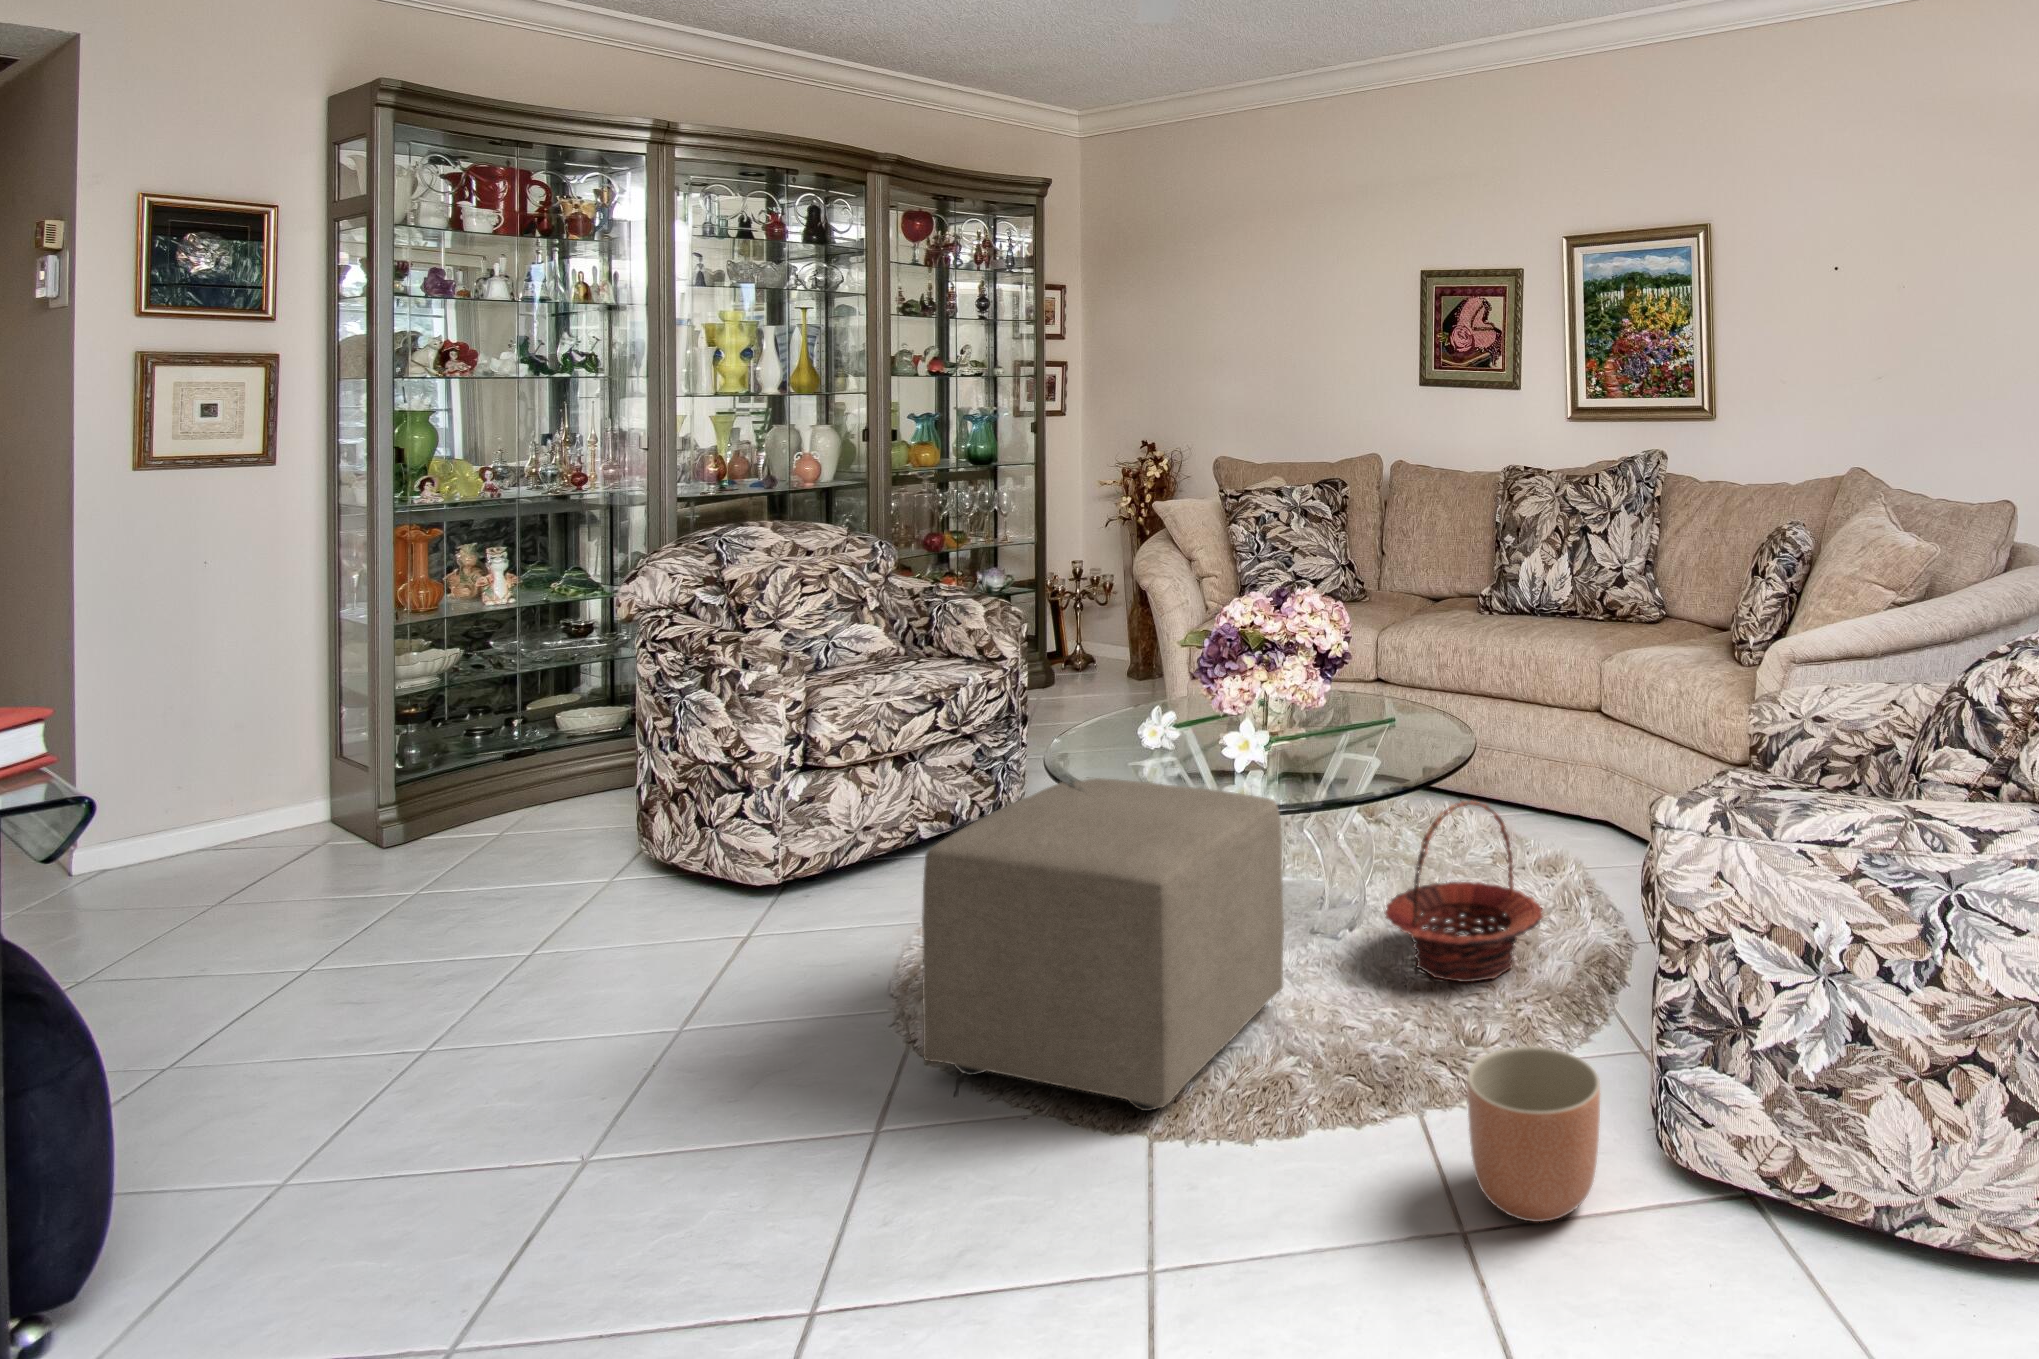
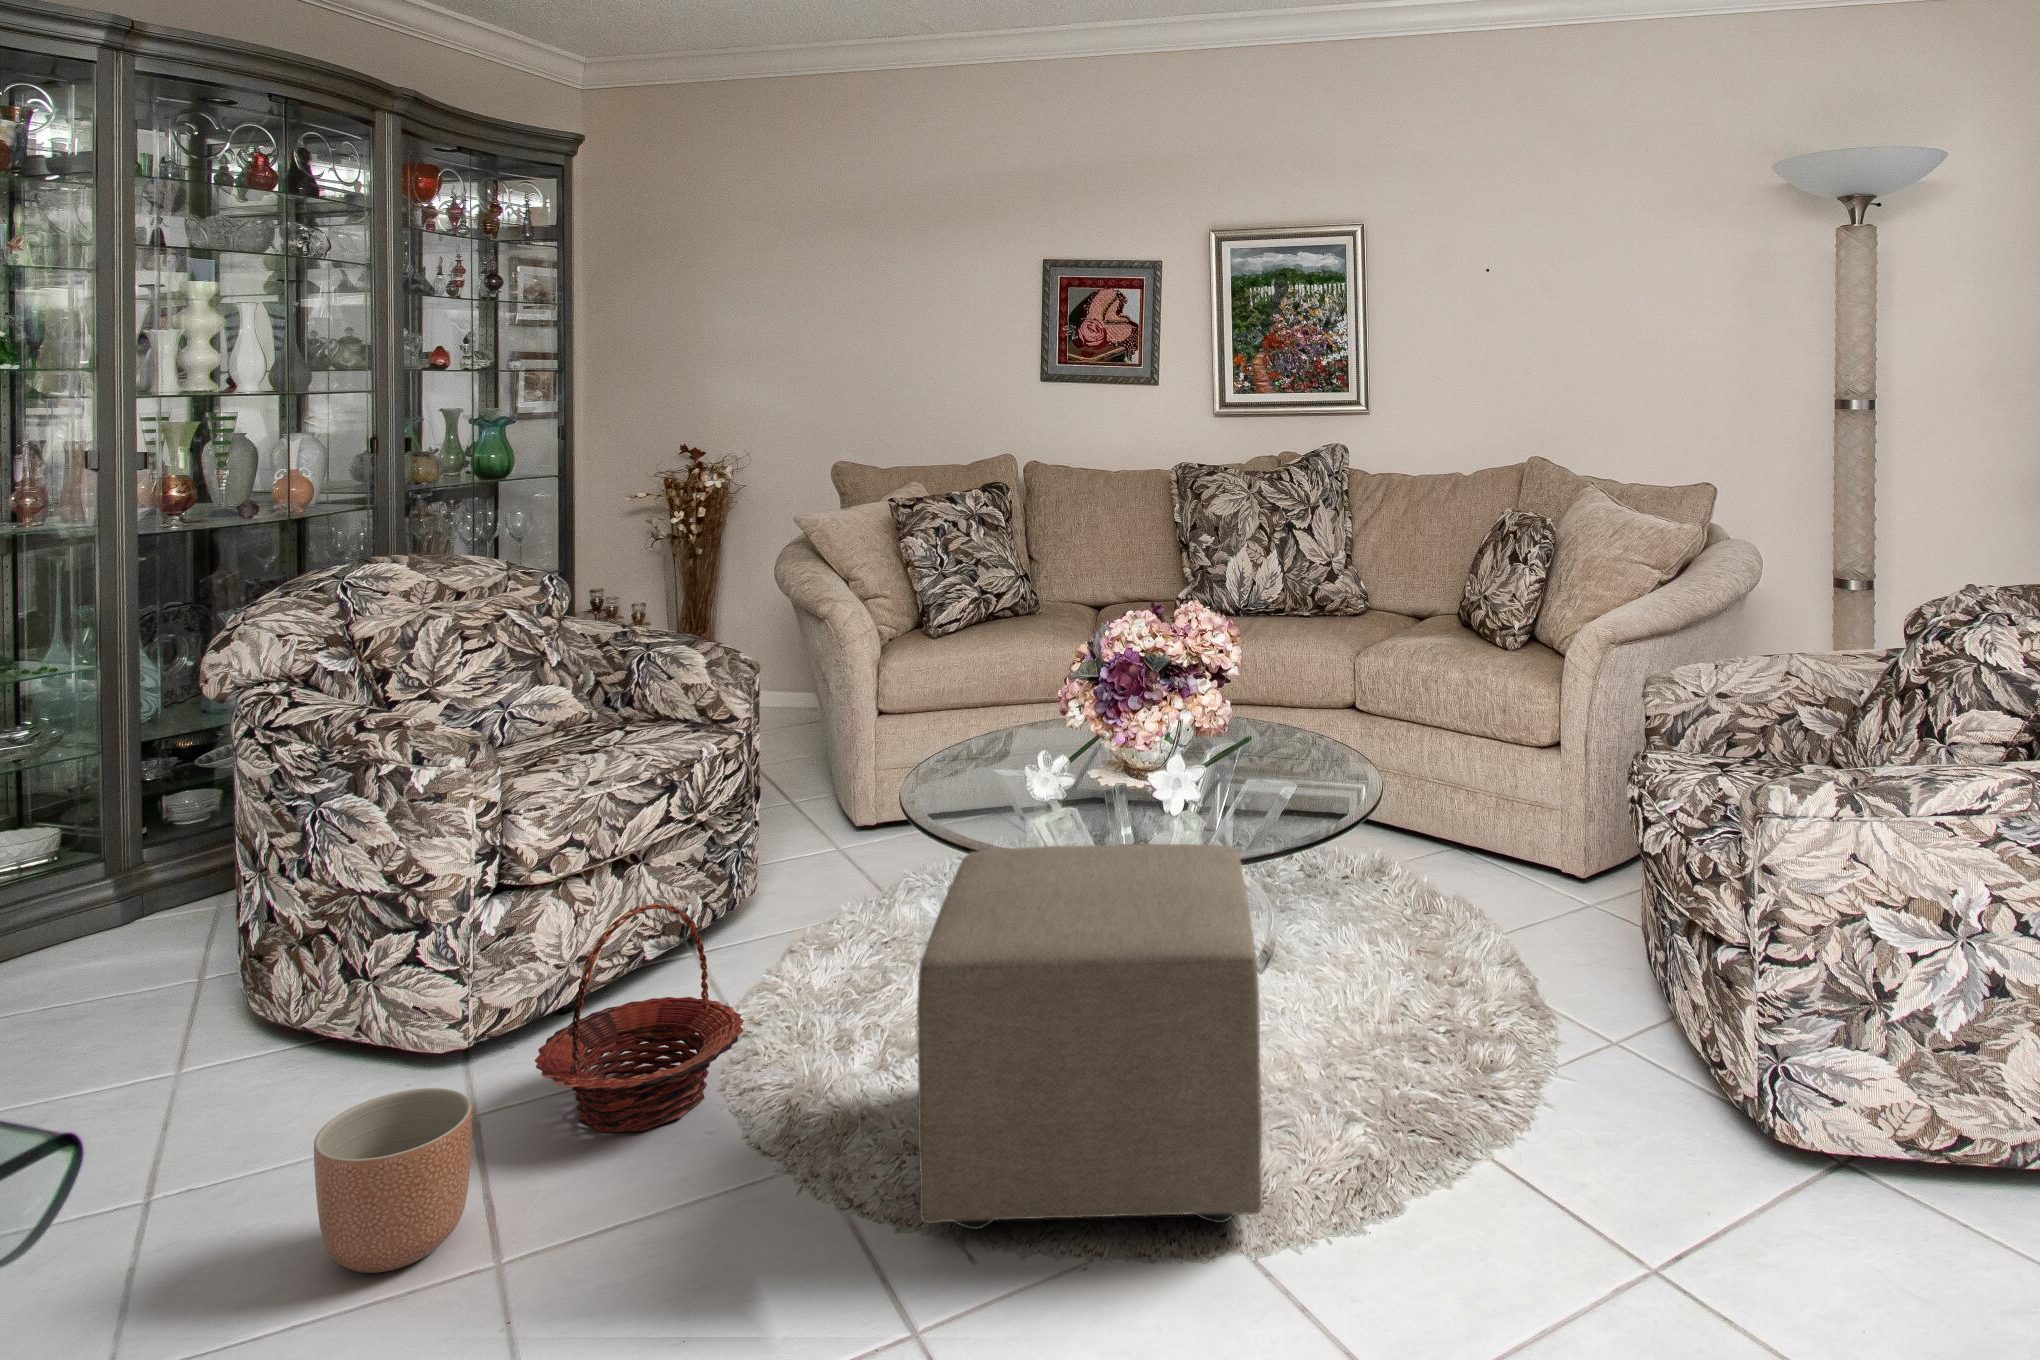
basket: present [1385,801,1543,982] -> present [535,904,743,1133]
planter: present [1467,1046,1600,1222] -> present [314,1088,472,1273]

